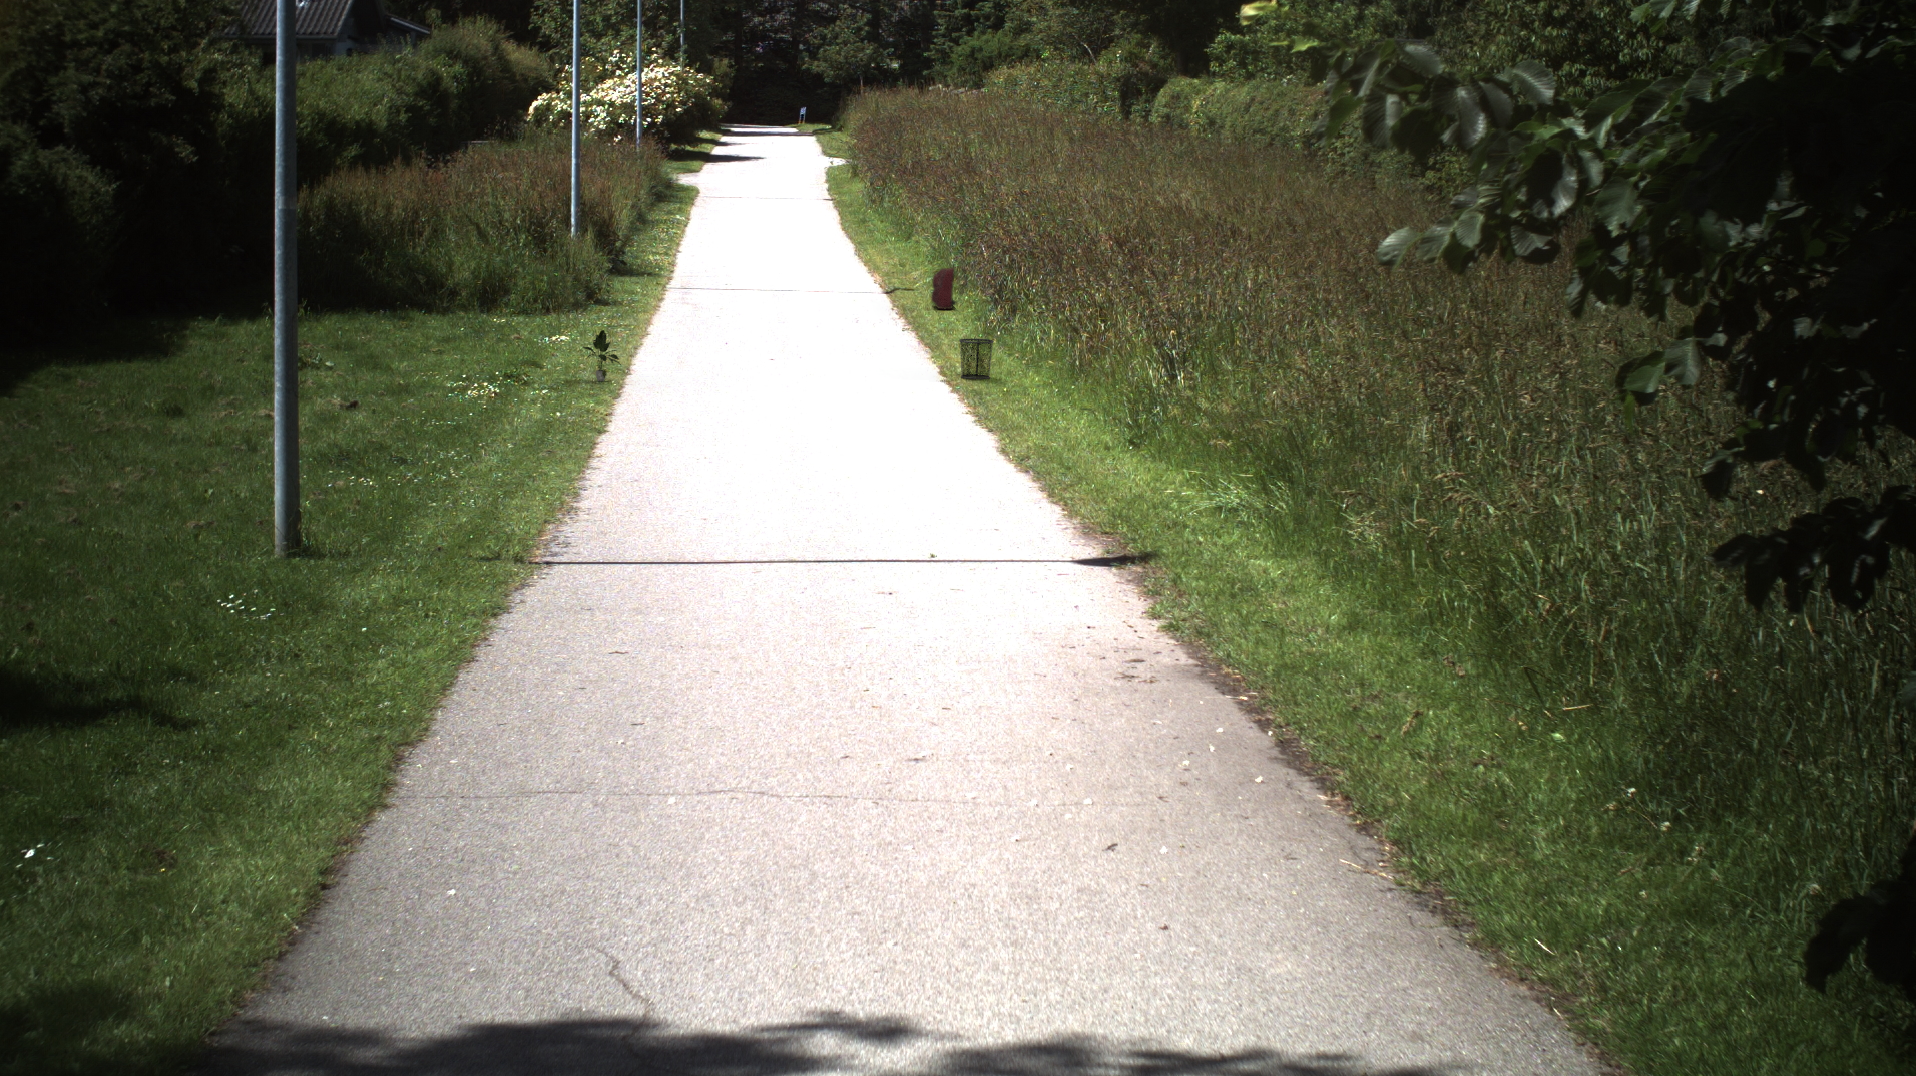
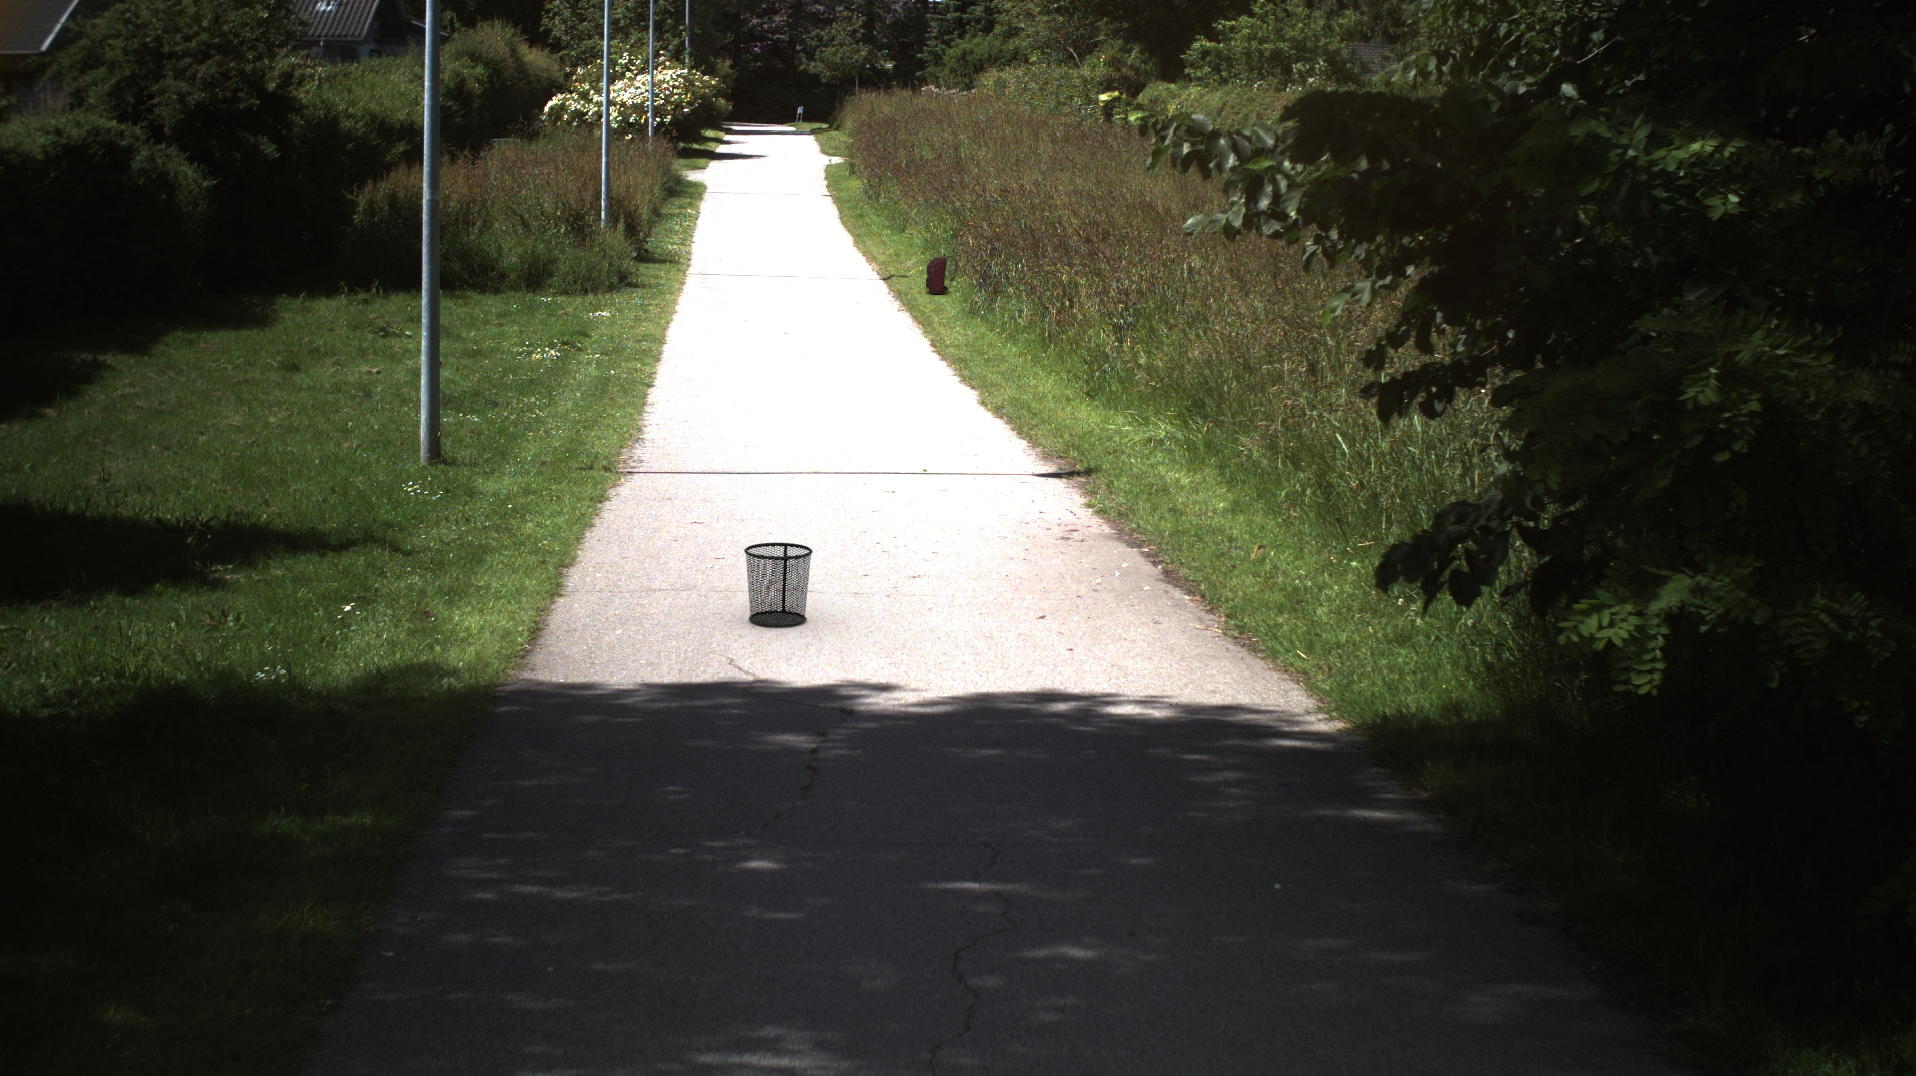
potted plant: present [583,330,621,381] -> none [625,306,658,350]
waste bin: present [959,338,994,379] -> present [744,542,813,627]

